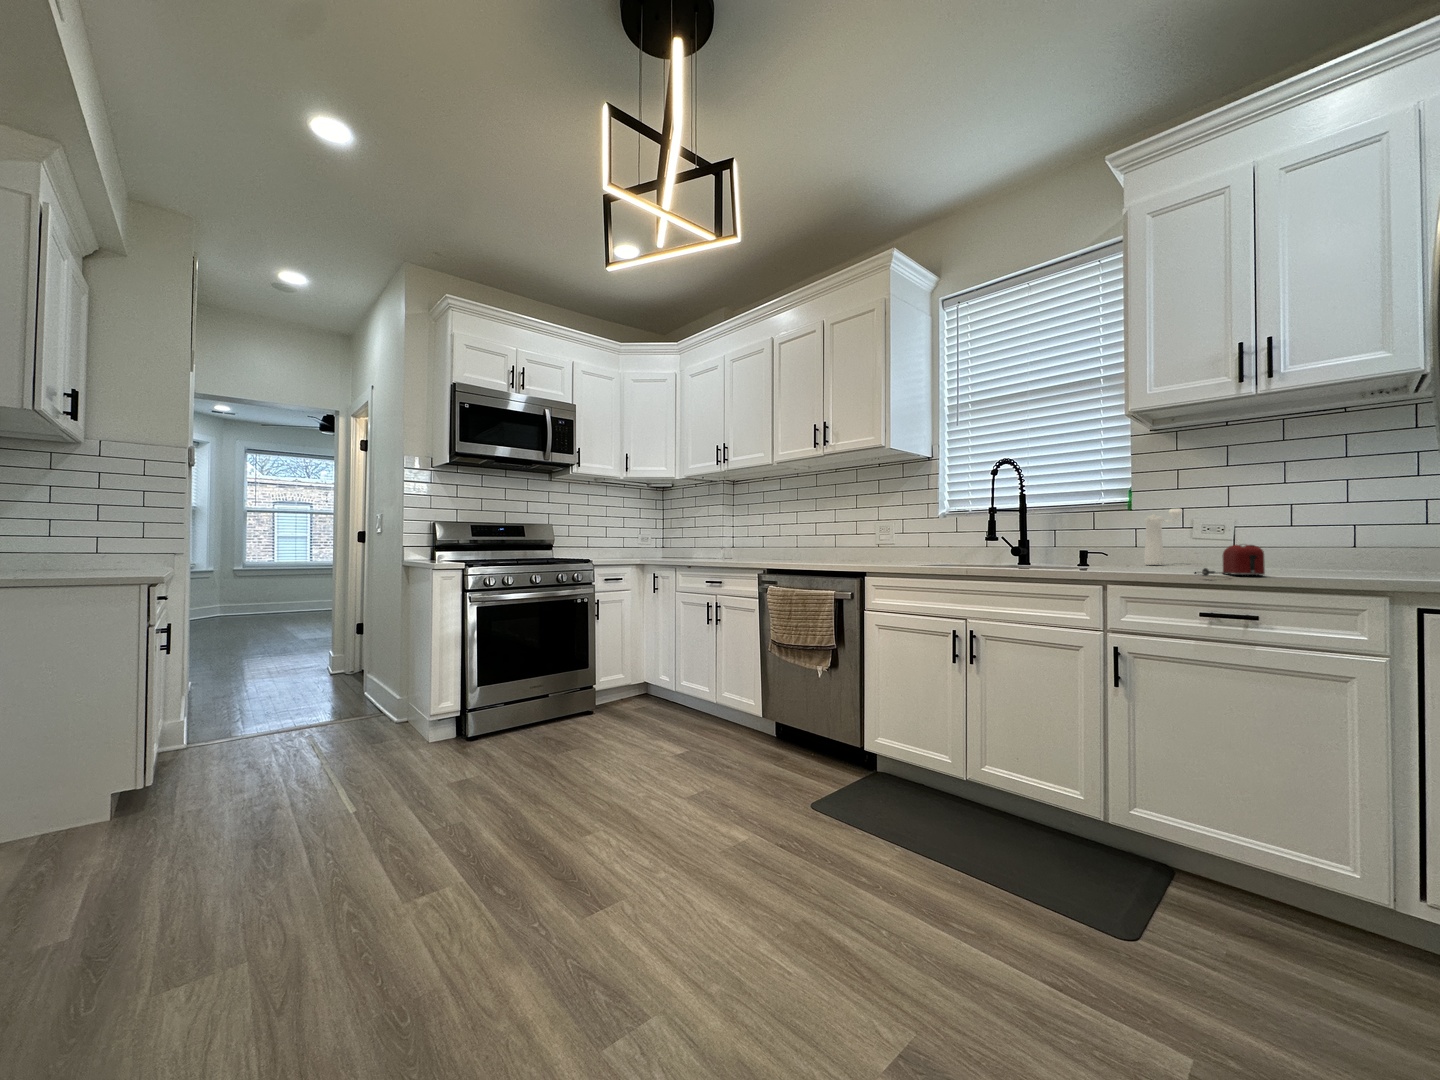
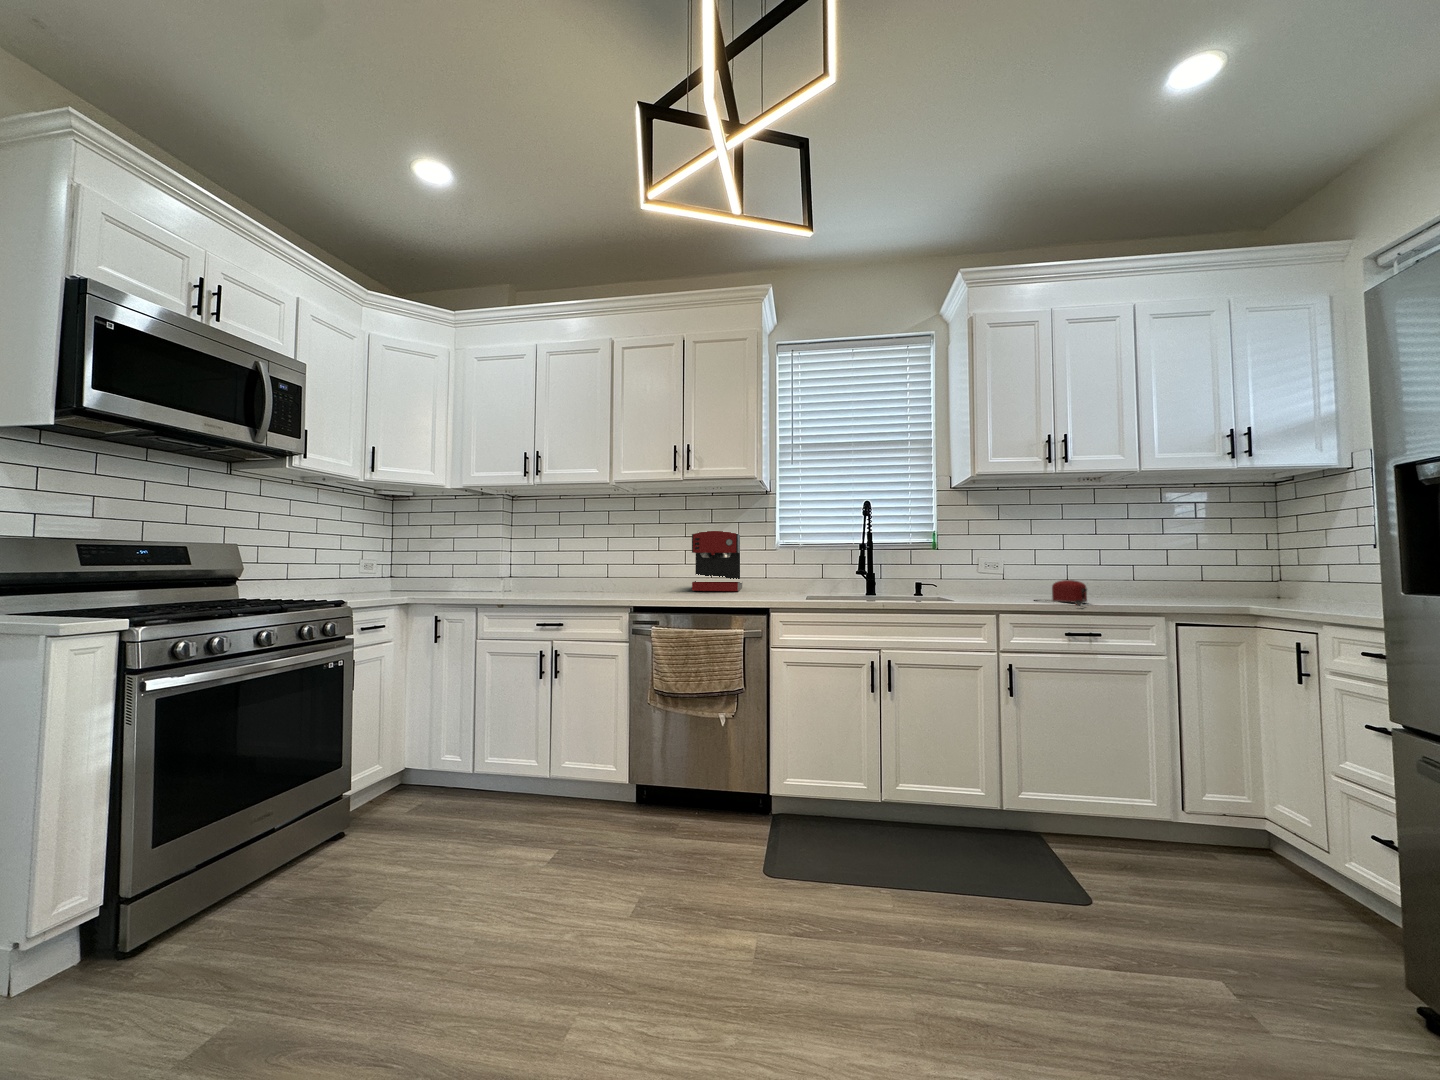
coffee maker: none [841,498,906,560] -> present [692,531,742,591]
pepper mill: present [1144,509,1182,564] -> none [961,549,976,591]

